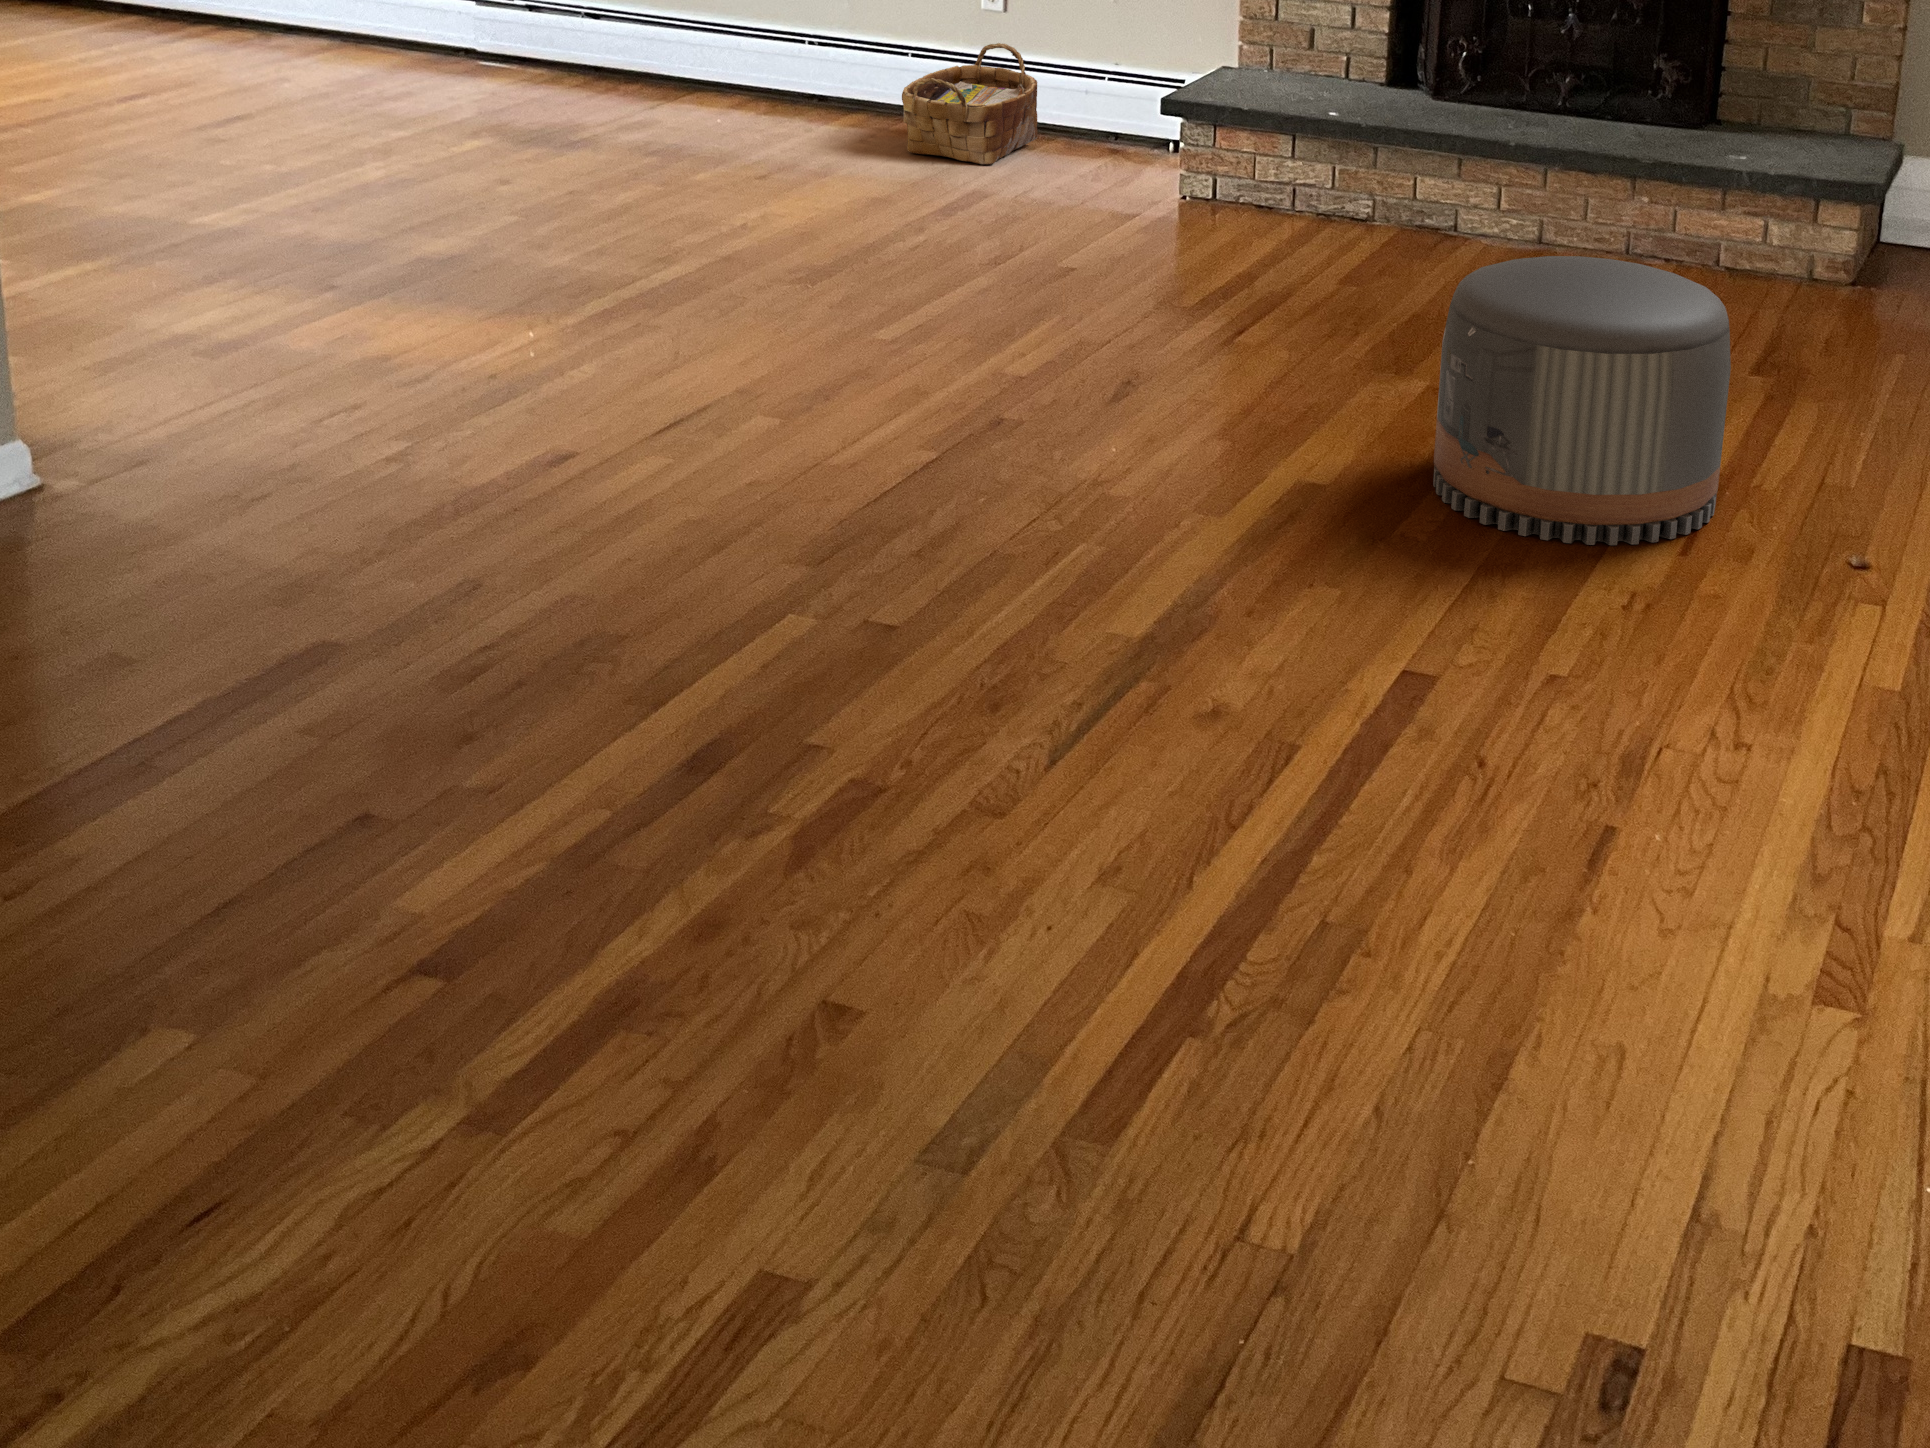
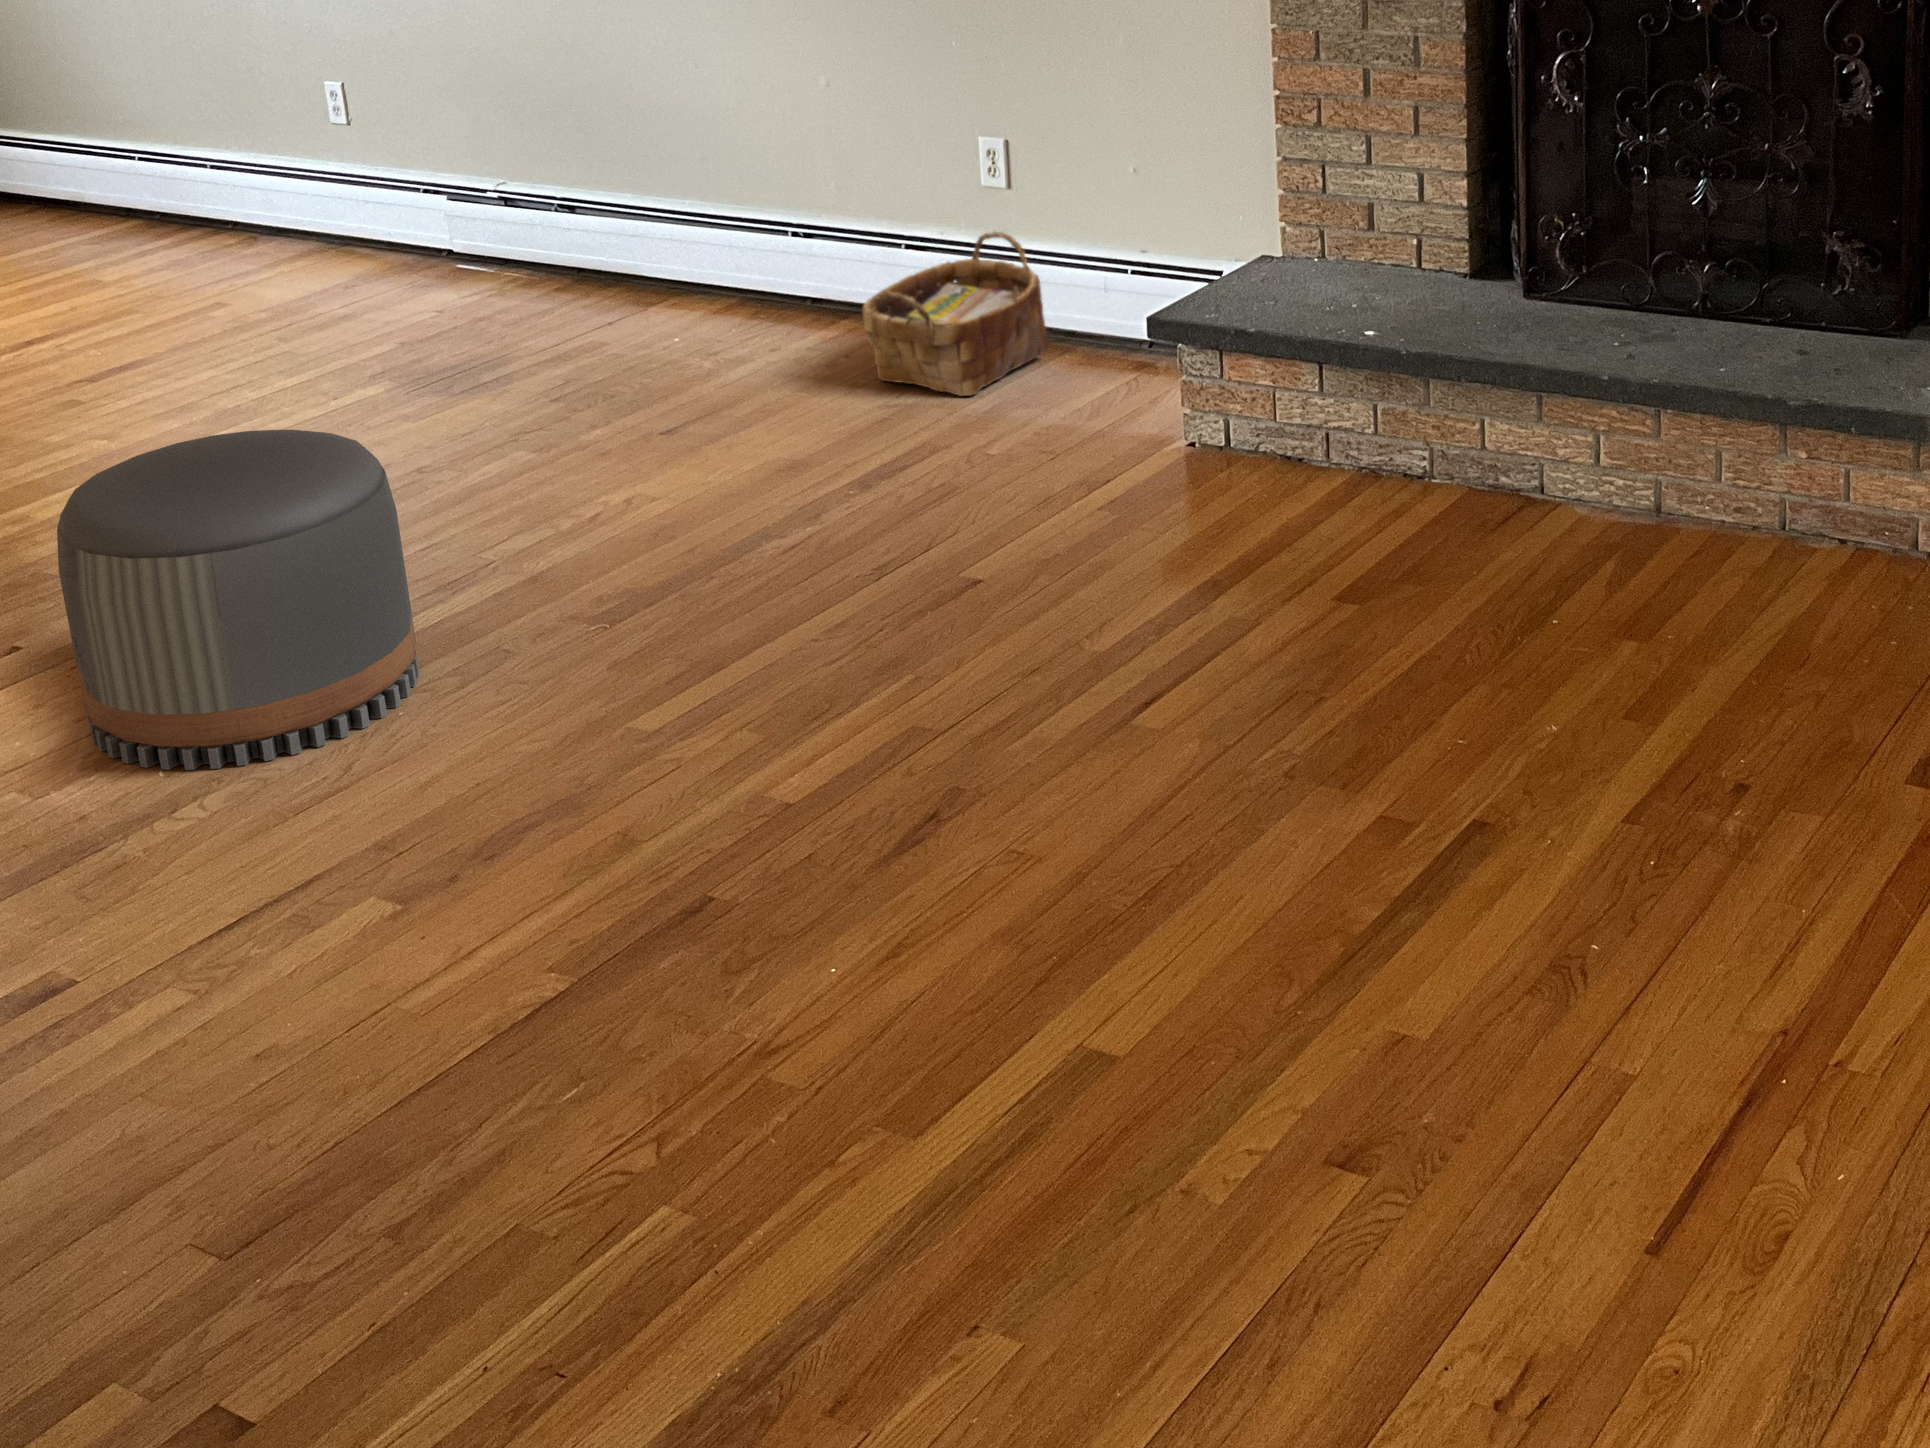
pouf: present [1433,256,1731,545] -> present [57,430,419,770]

